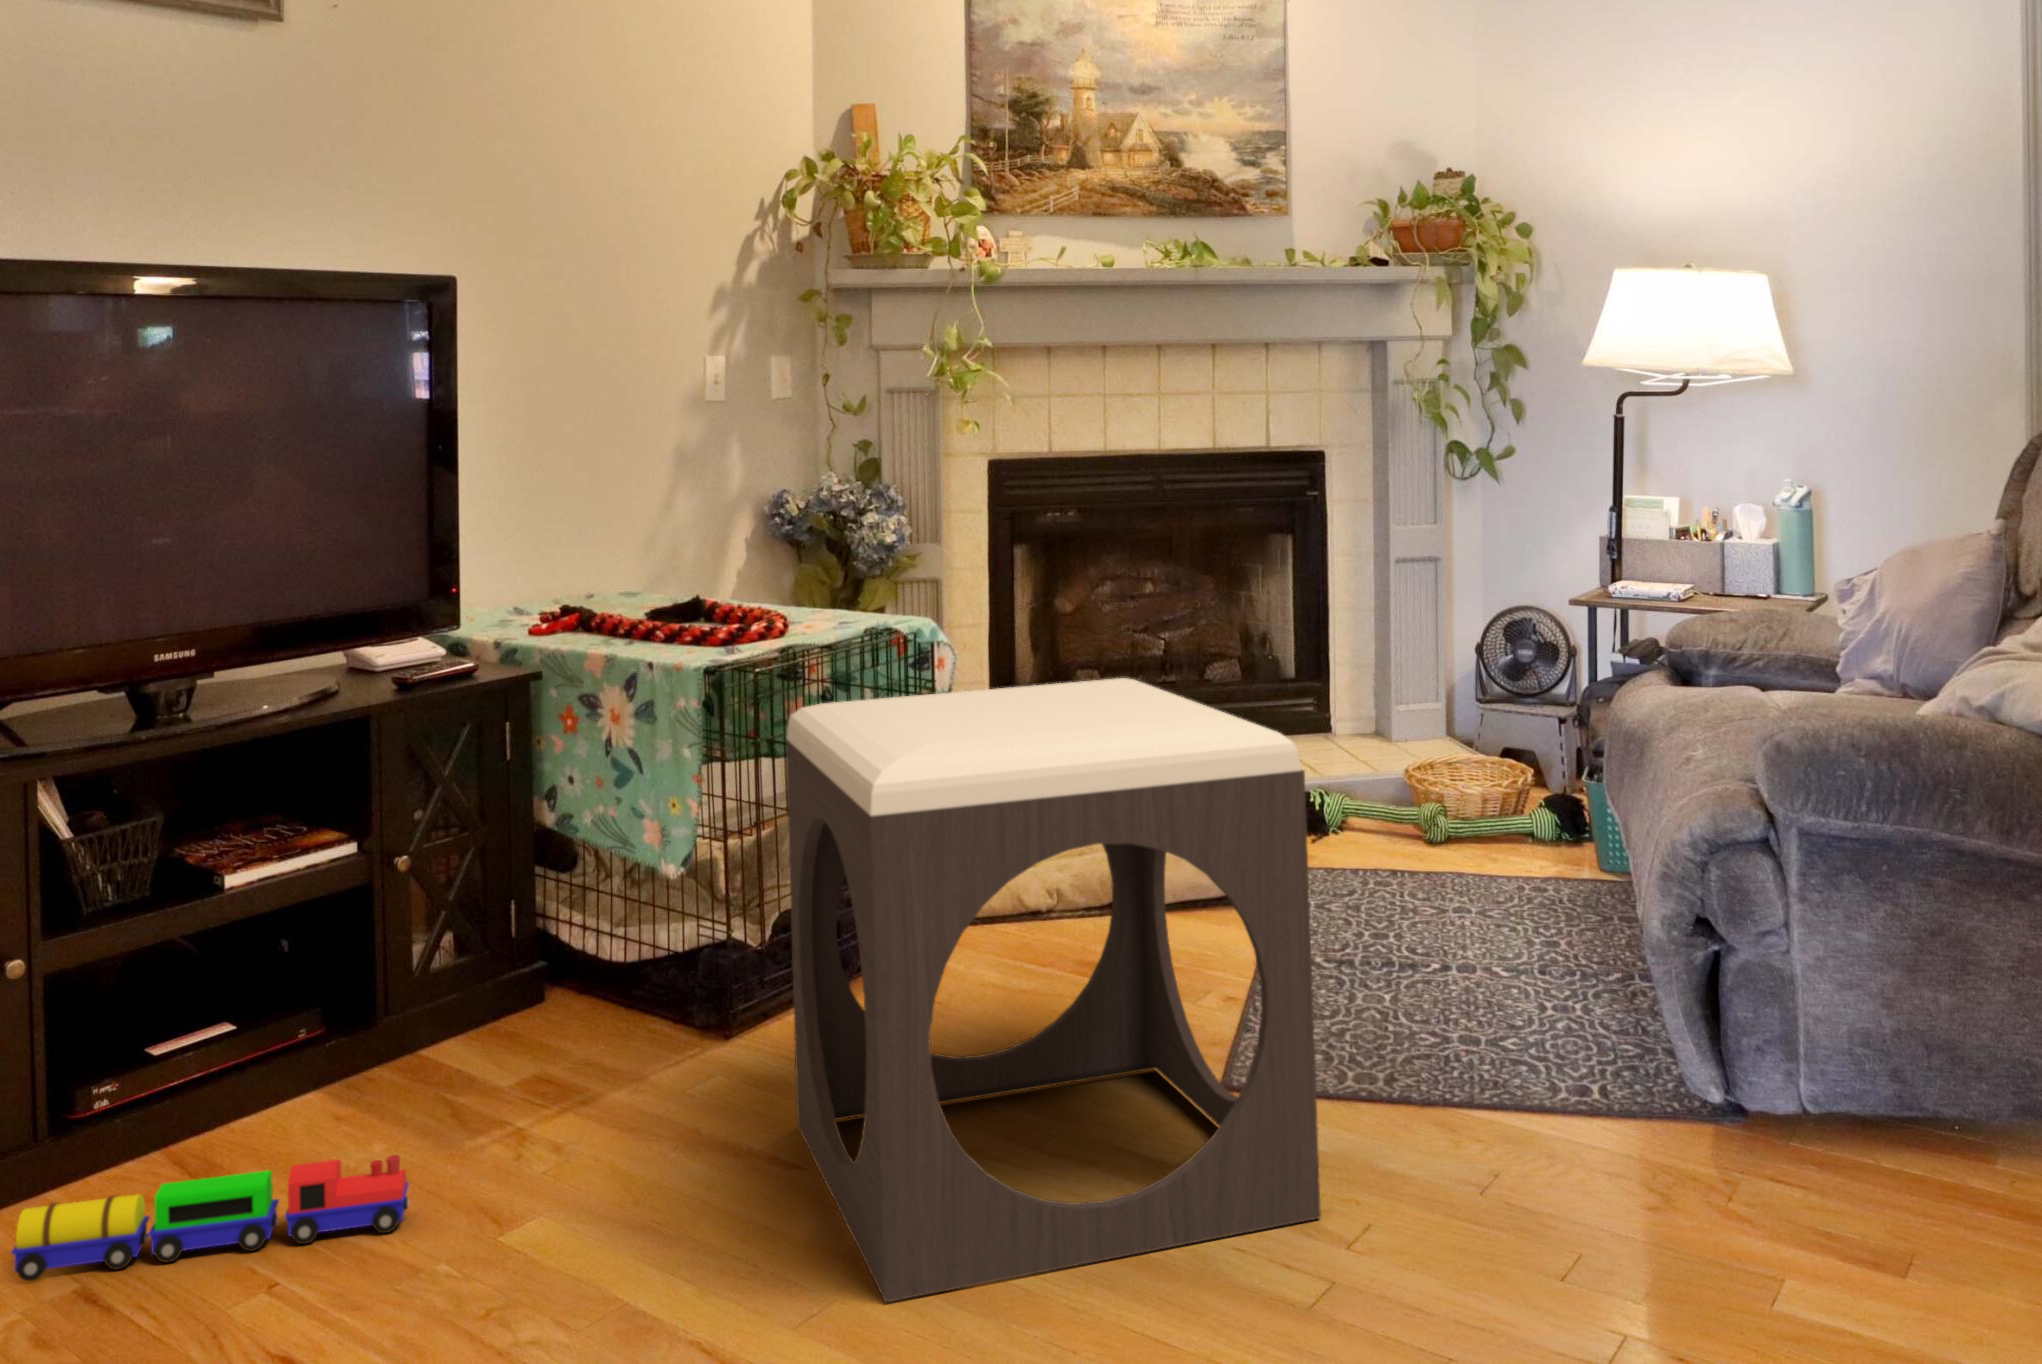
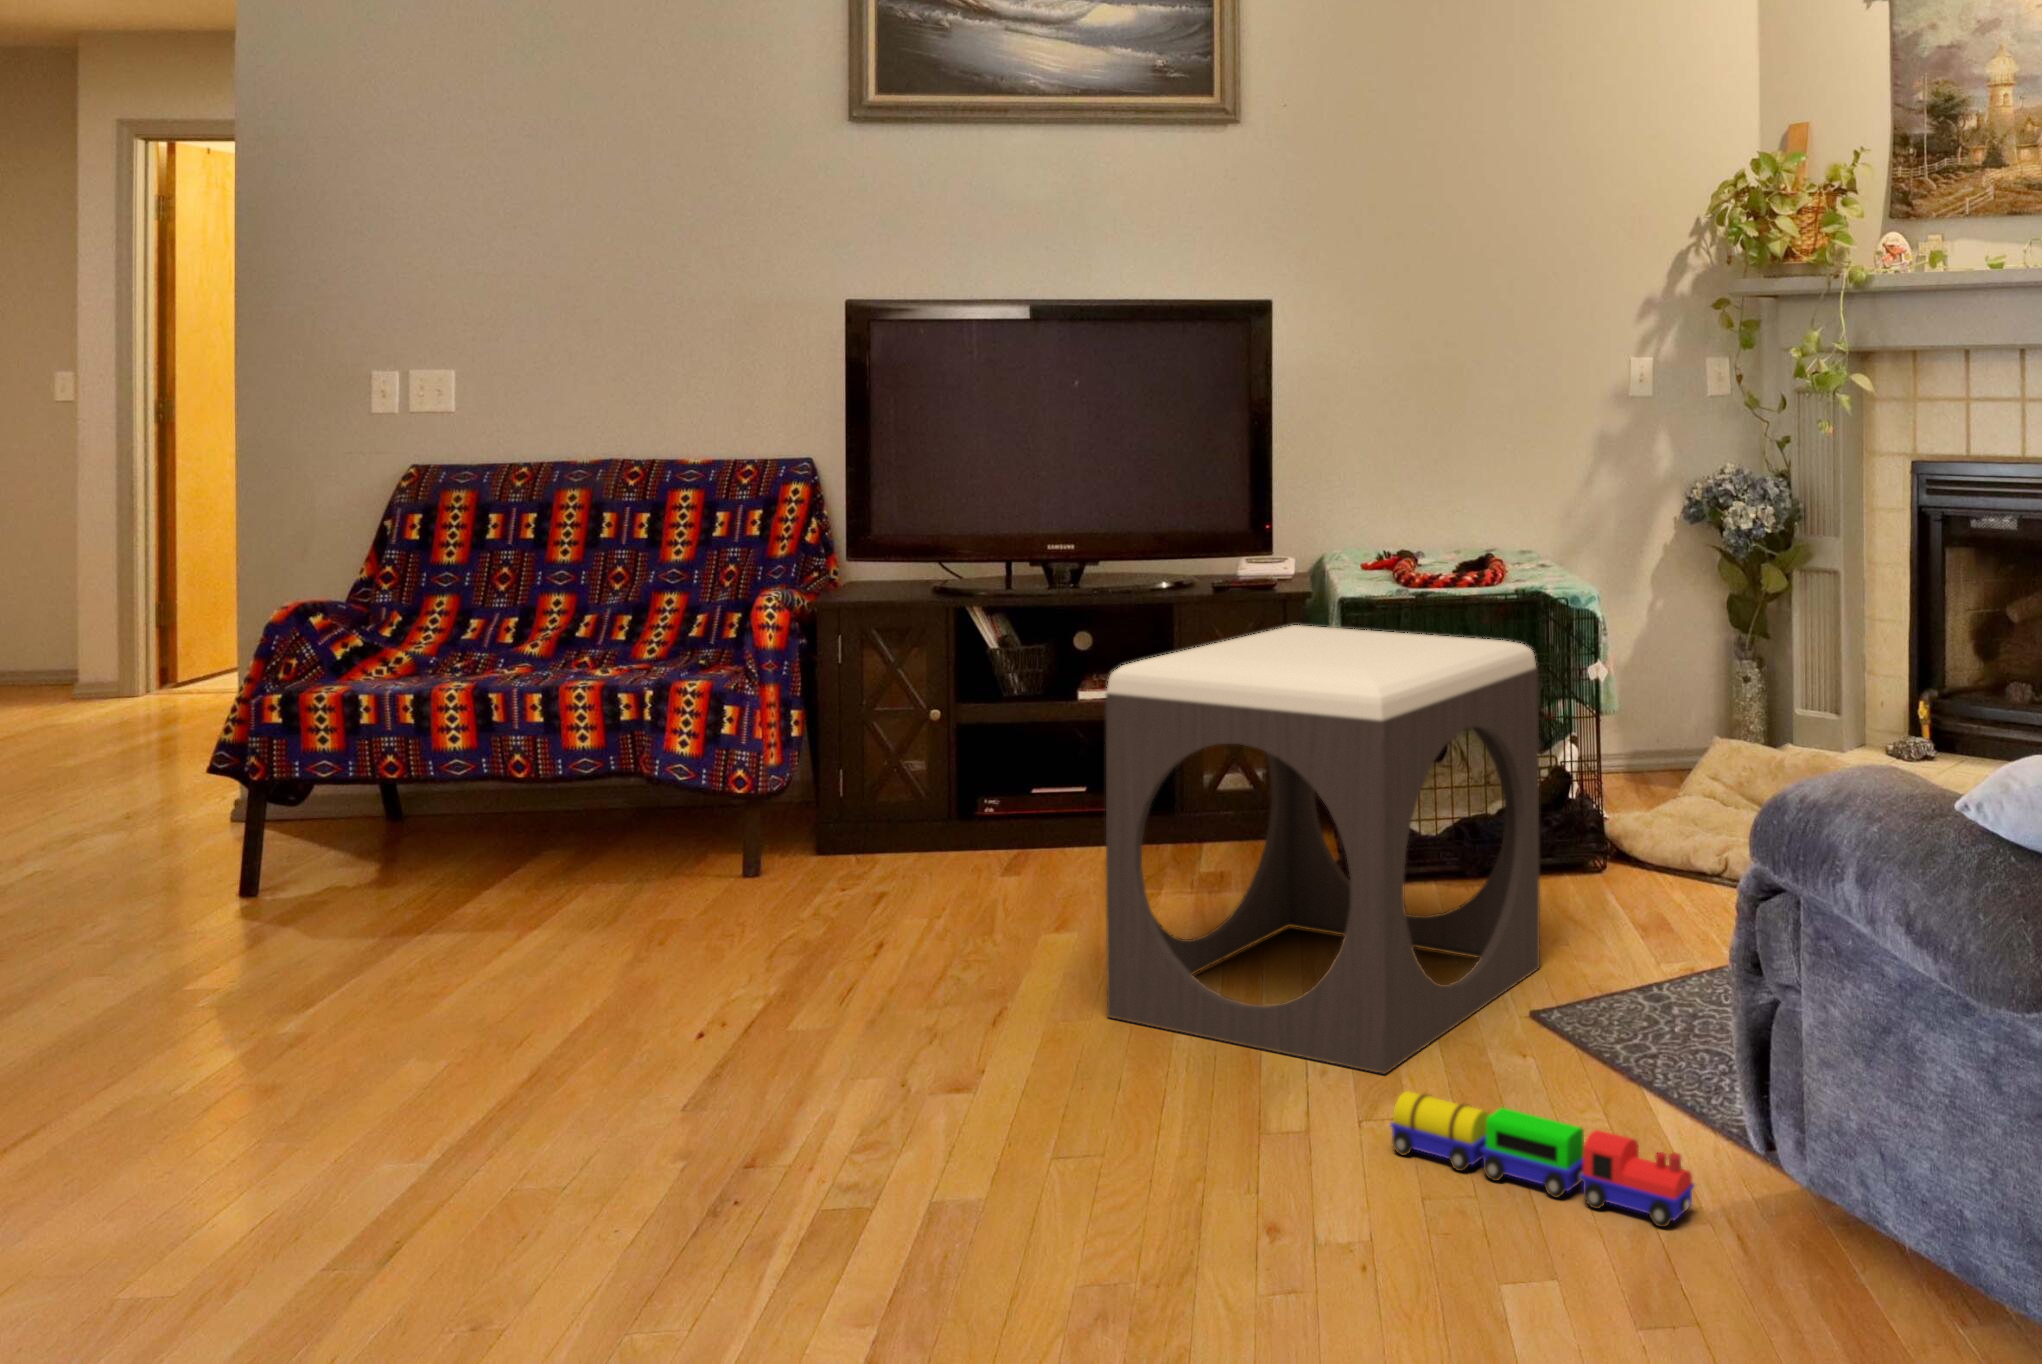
toy train: present [11,1155,410,1281] -> present [1391,1091,1694,1227]

